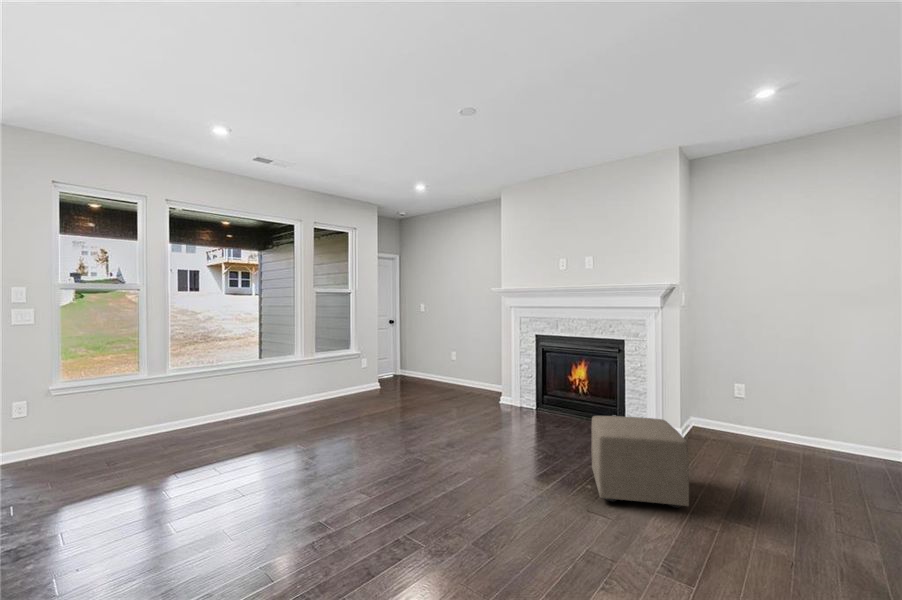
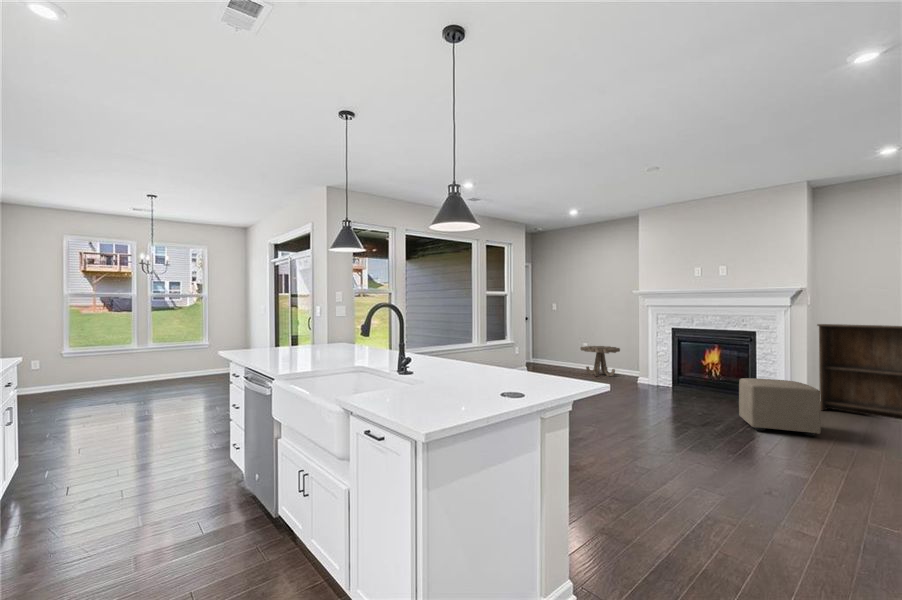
bookshelf: none [692,330,807,463] -> present [817,324,902,420]
side table: none [439,354,486,393] -> present [581,346,620,376]

